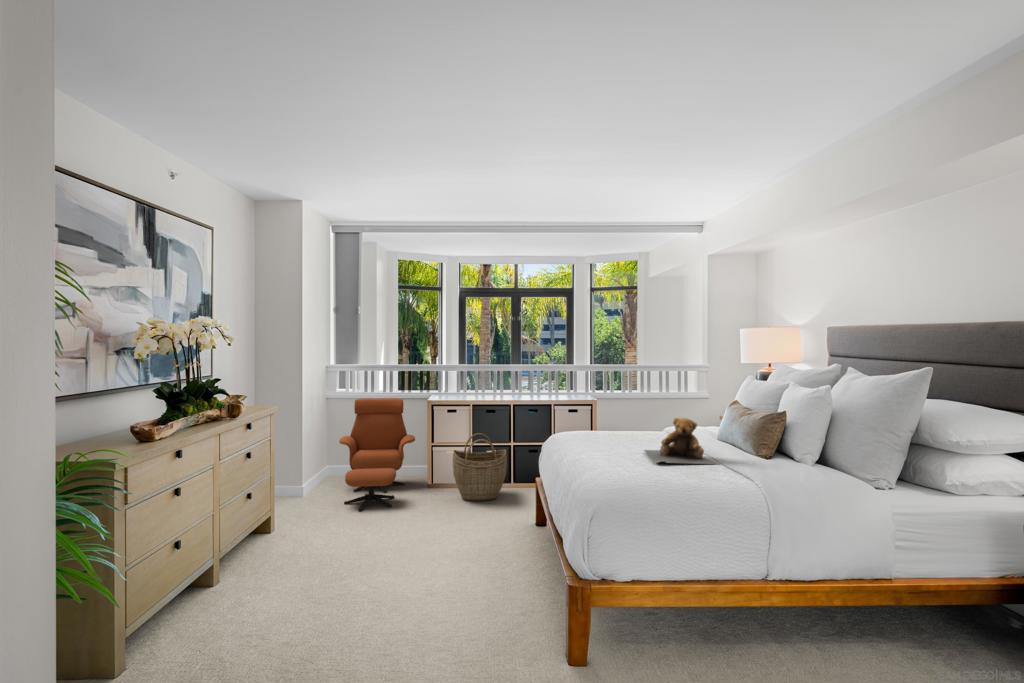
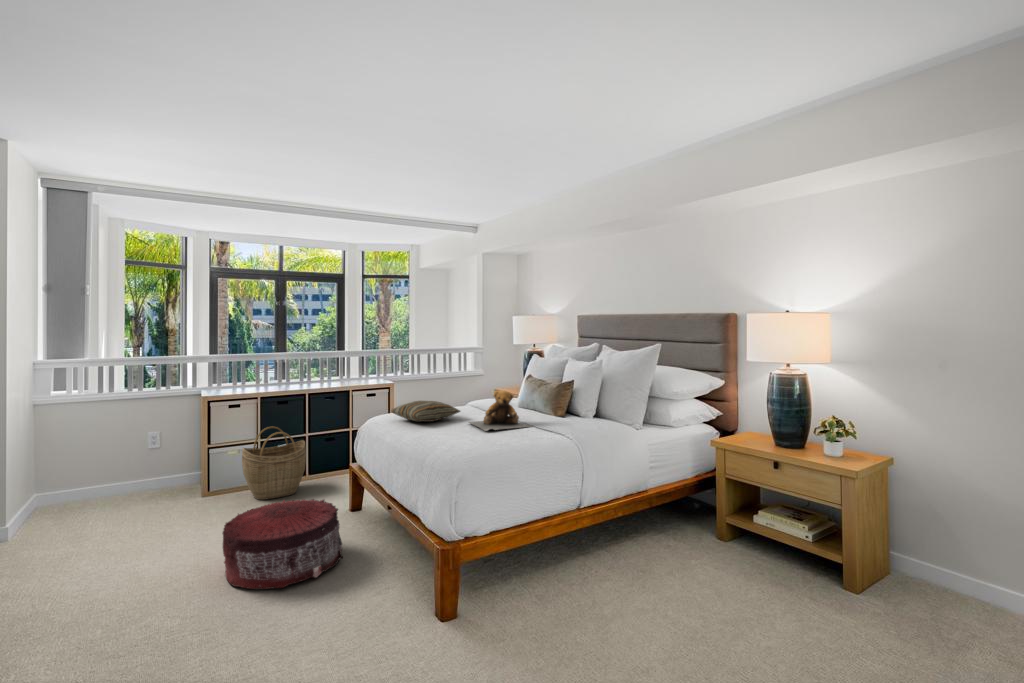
lounge chair: present [339,398,415,511] -> none [74,396,186,533]
pillow: none [569,421,641,445] -> present [391,401,460,422]
pouf: none [404,504,506,589] -> present [223,499,343,589]

